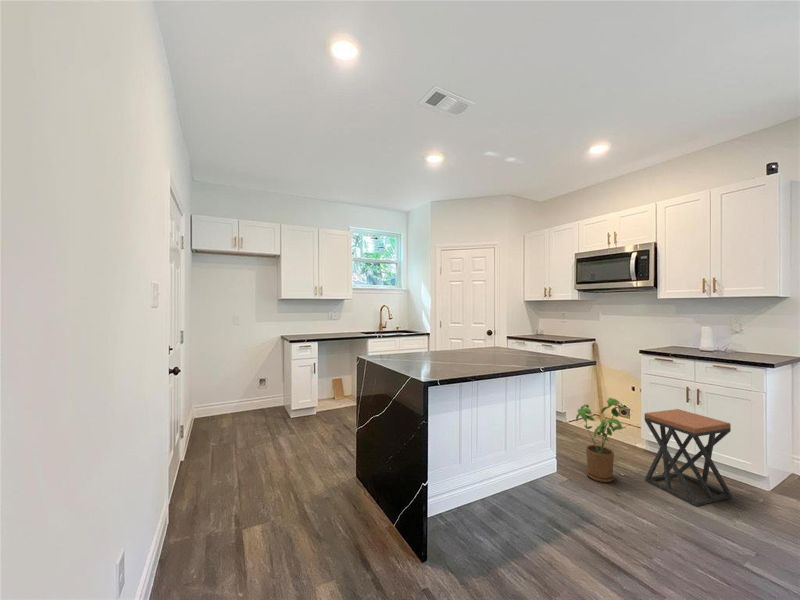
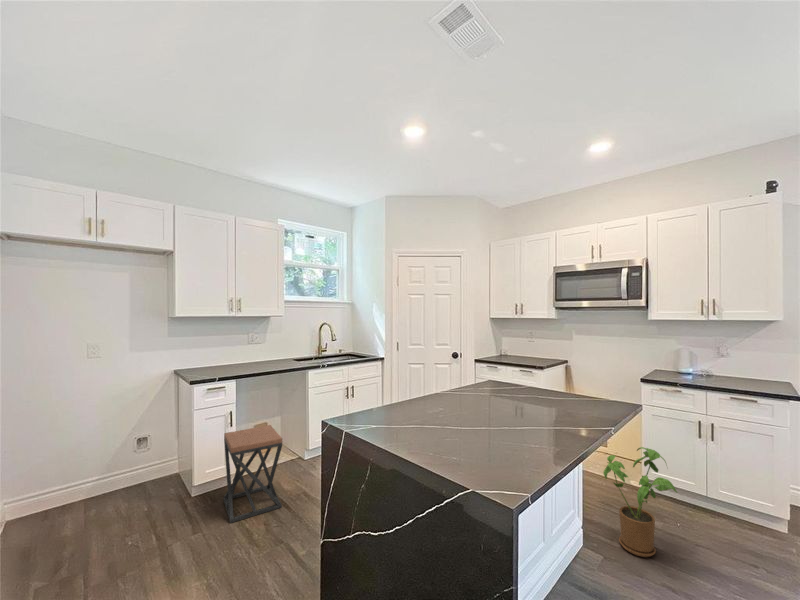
stool: present [645,409,732,506] -> present [224,425,282,523]

